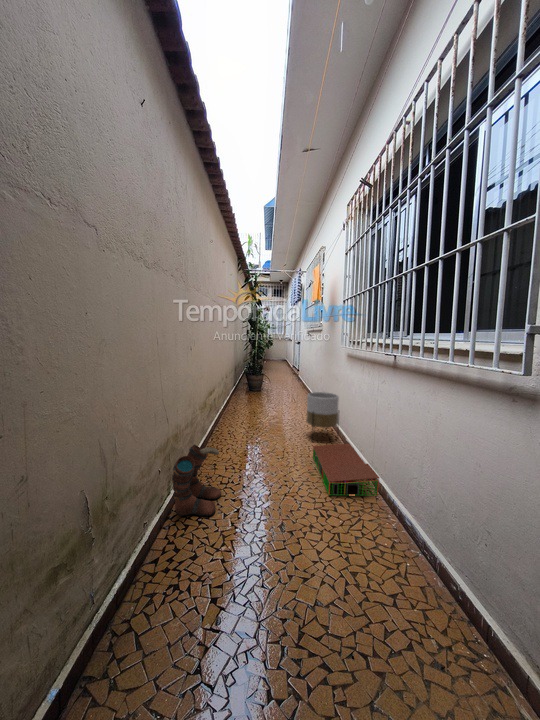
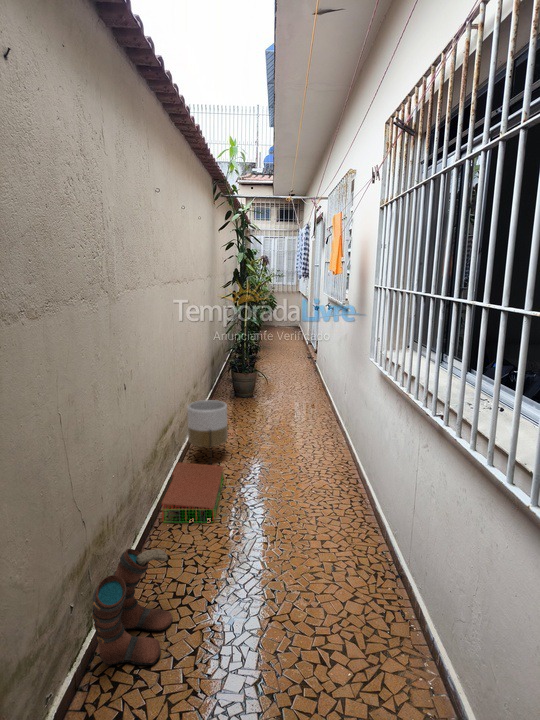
planter: present [307,392,339,428] -> present [187,400,228,448]
storage bin: present [313,444,379,495] -> present [162,463,224,522]

